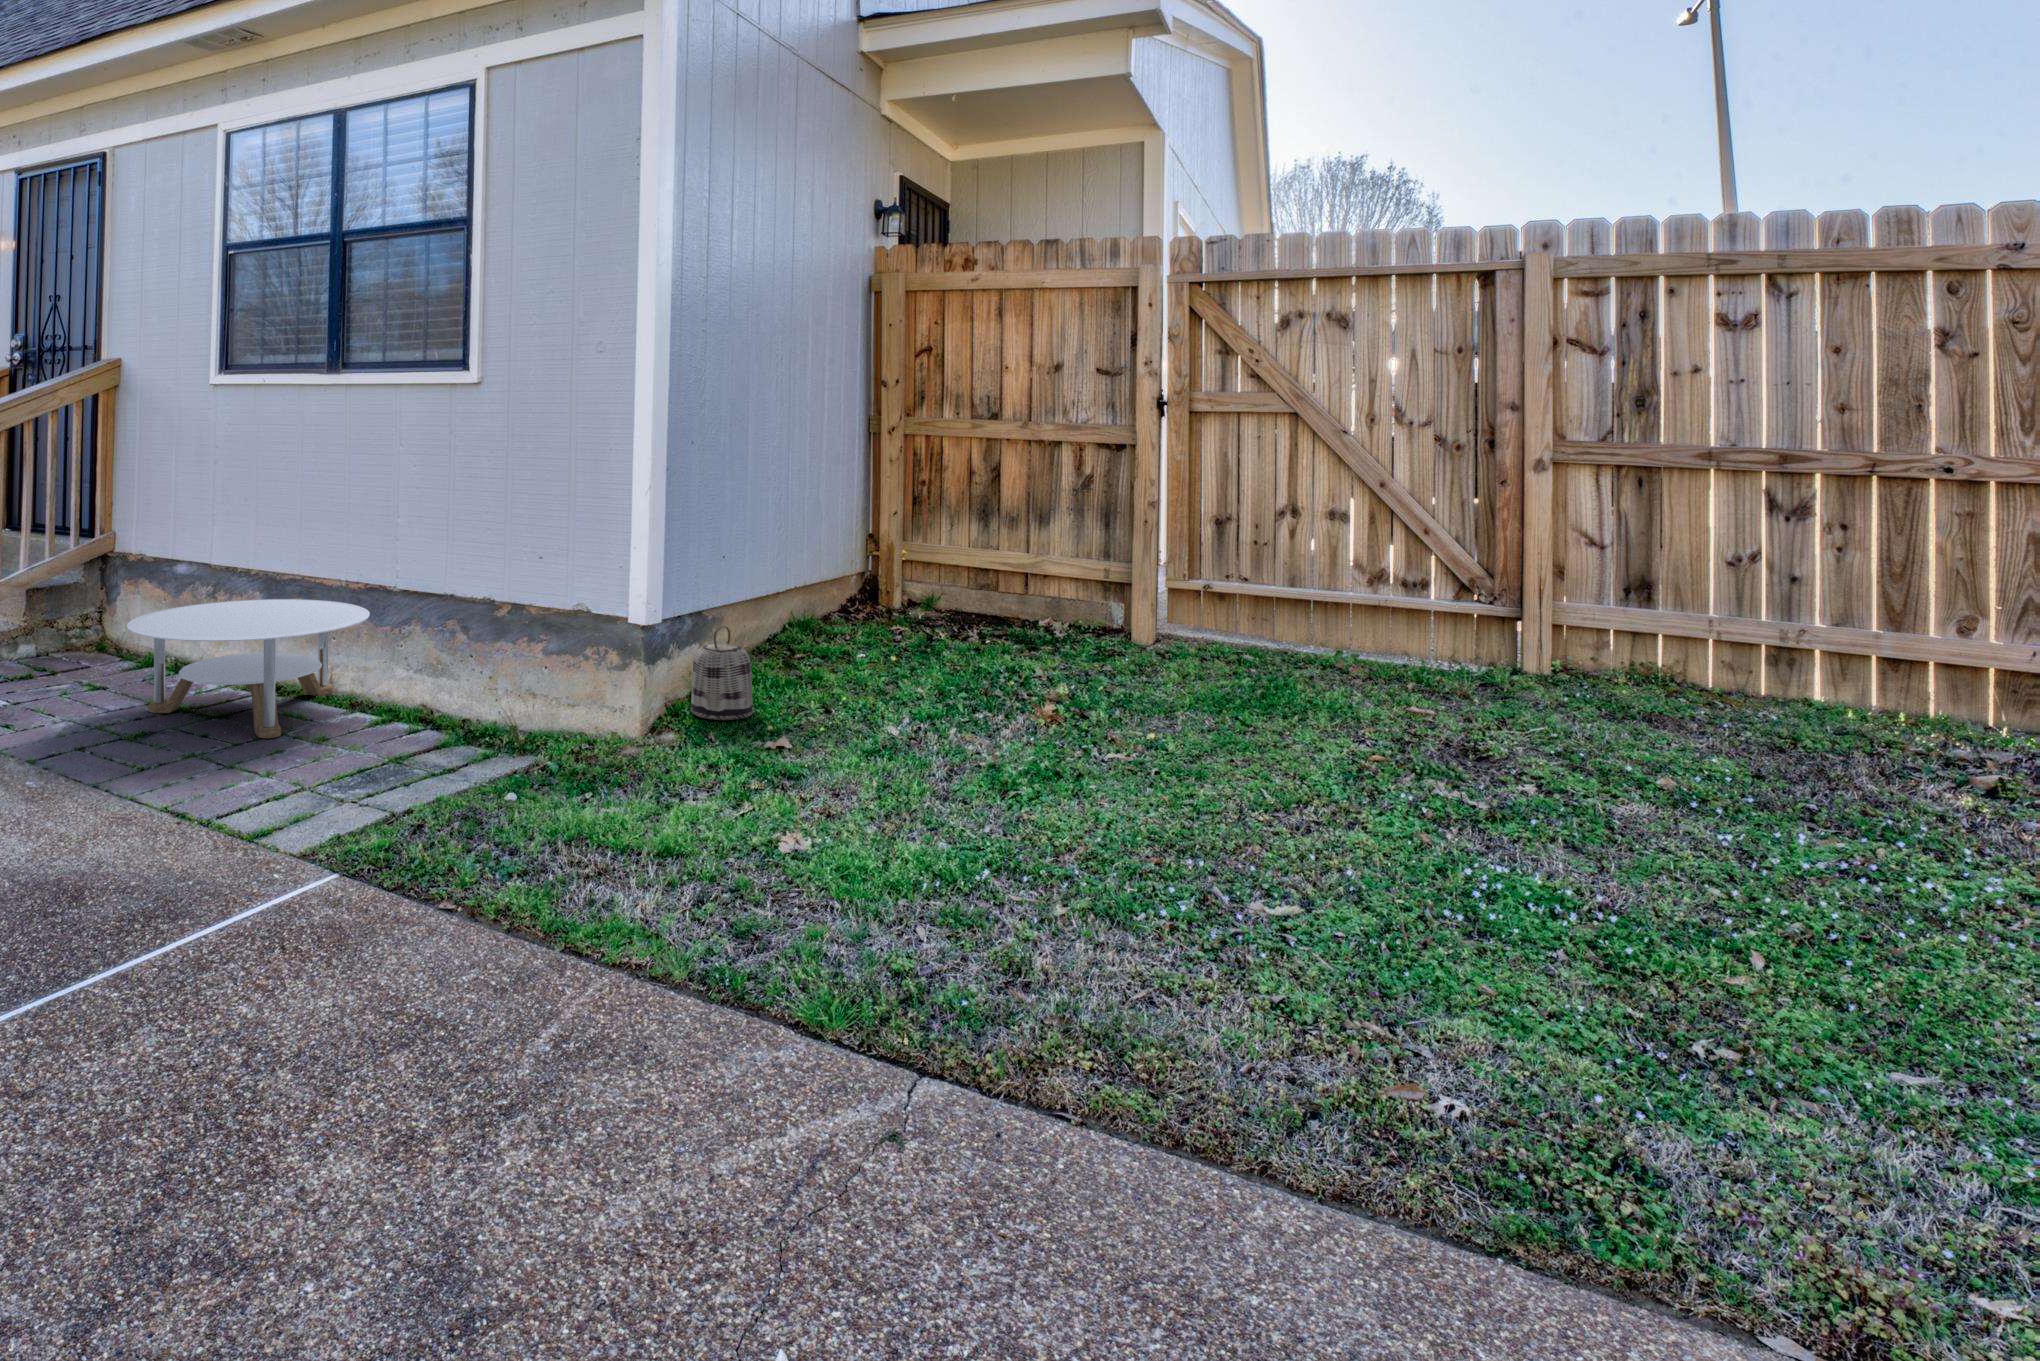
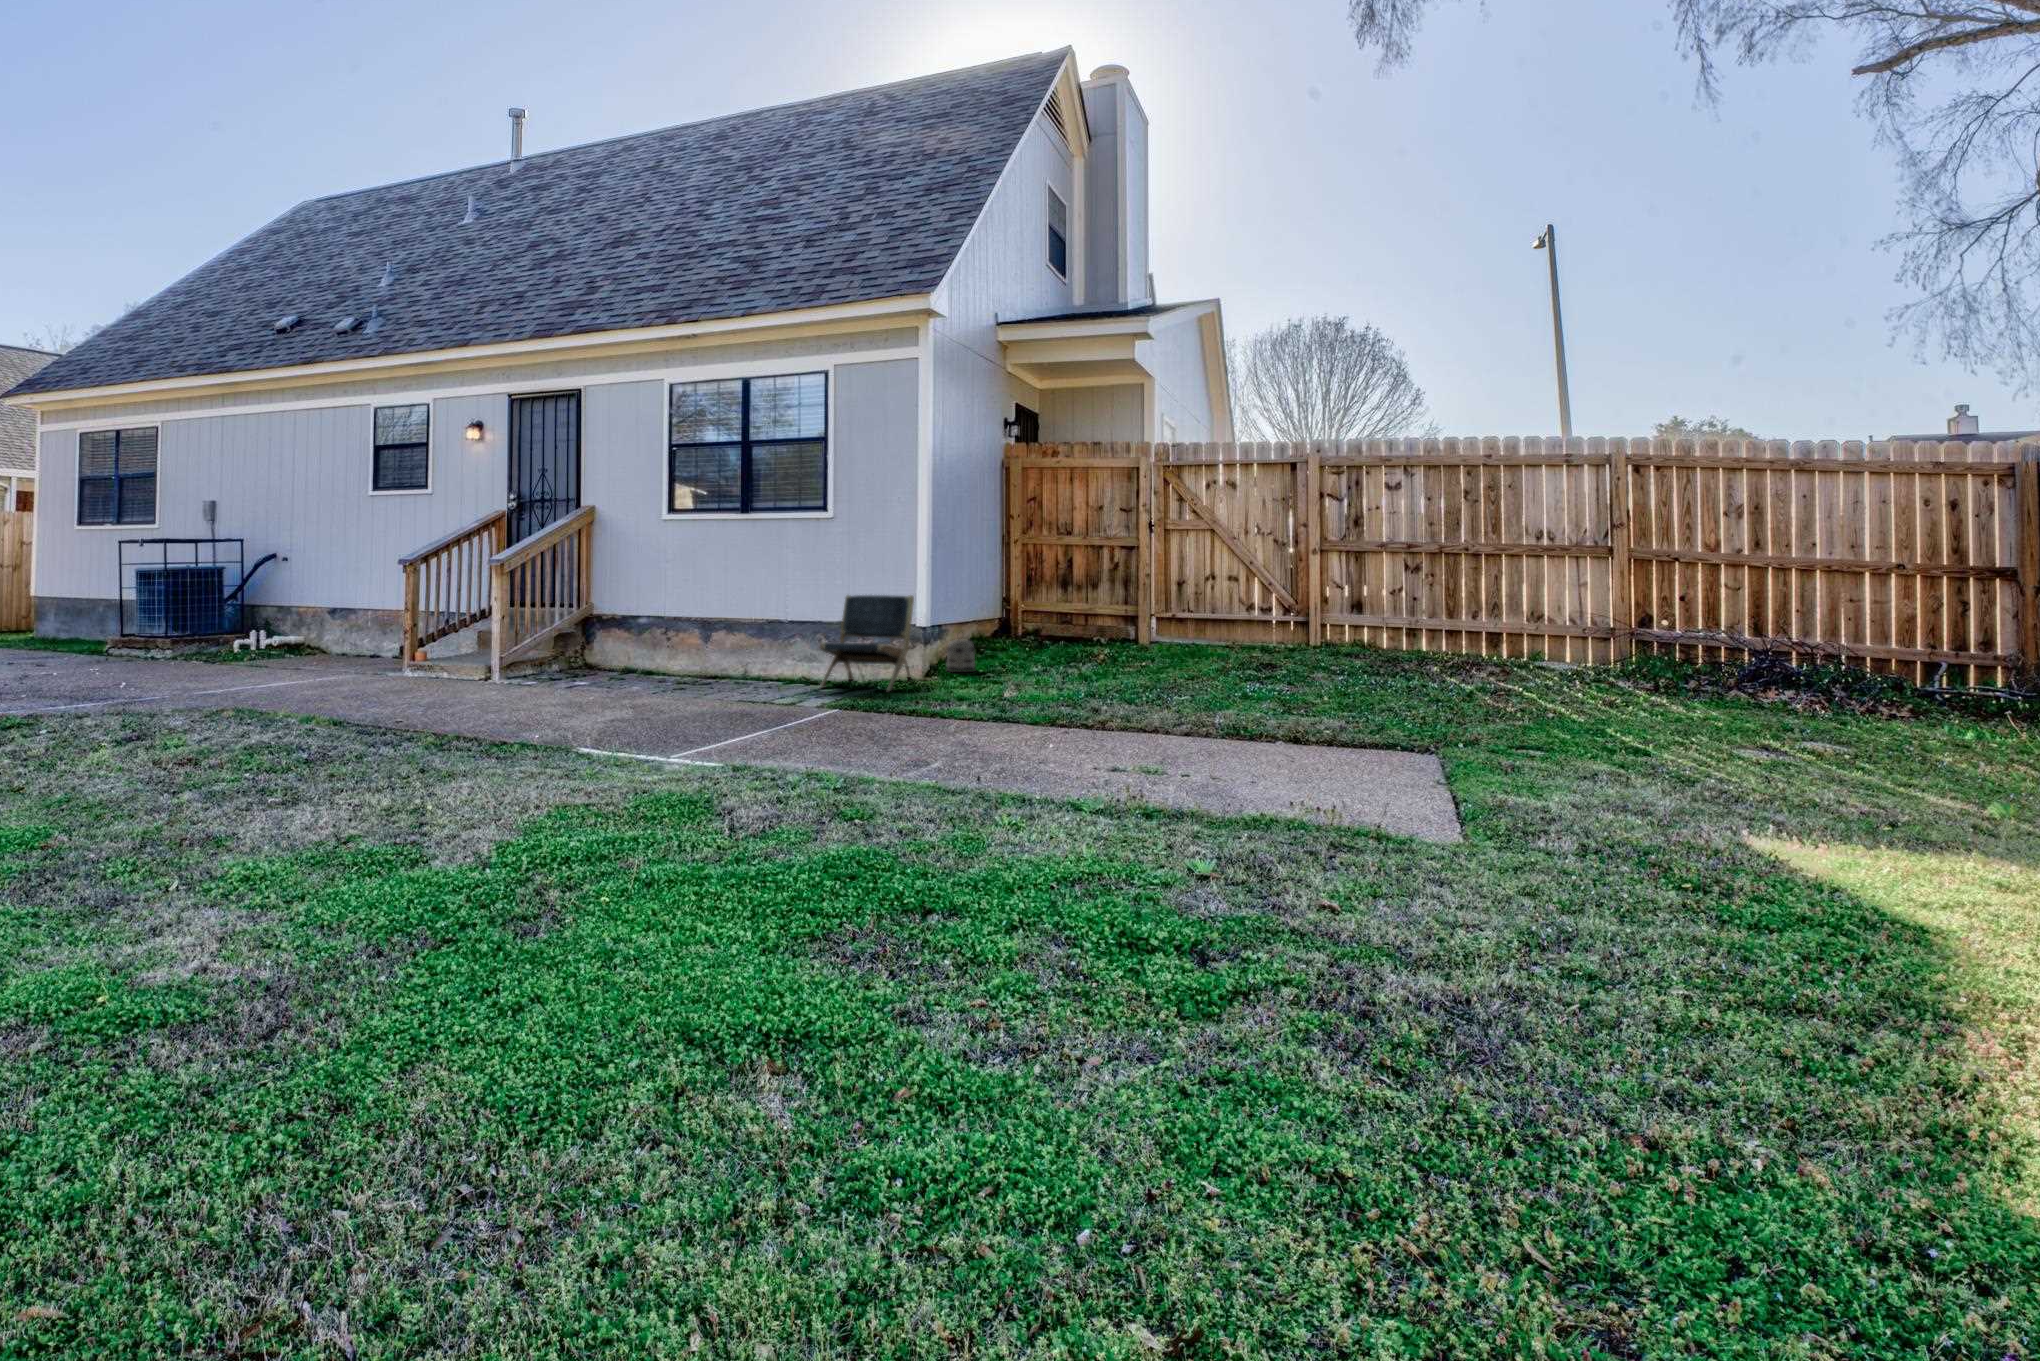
lounge chair: none [374,542,611,791] -> present [820,595,914,691]
round table: present [127,599,370,738] -> none [673,630,787,685]

